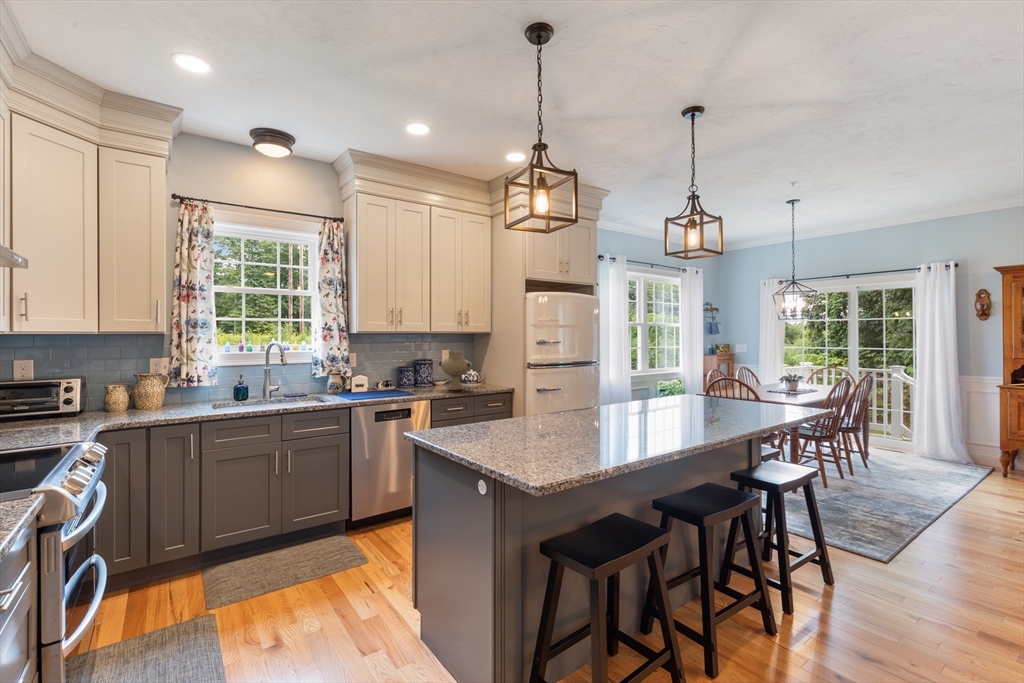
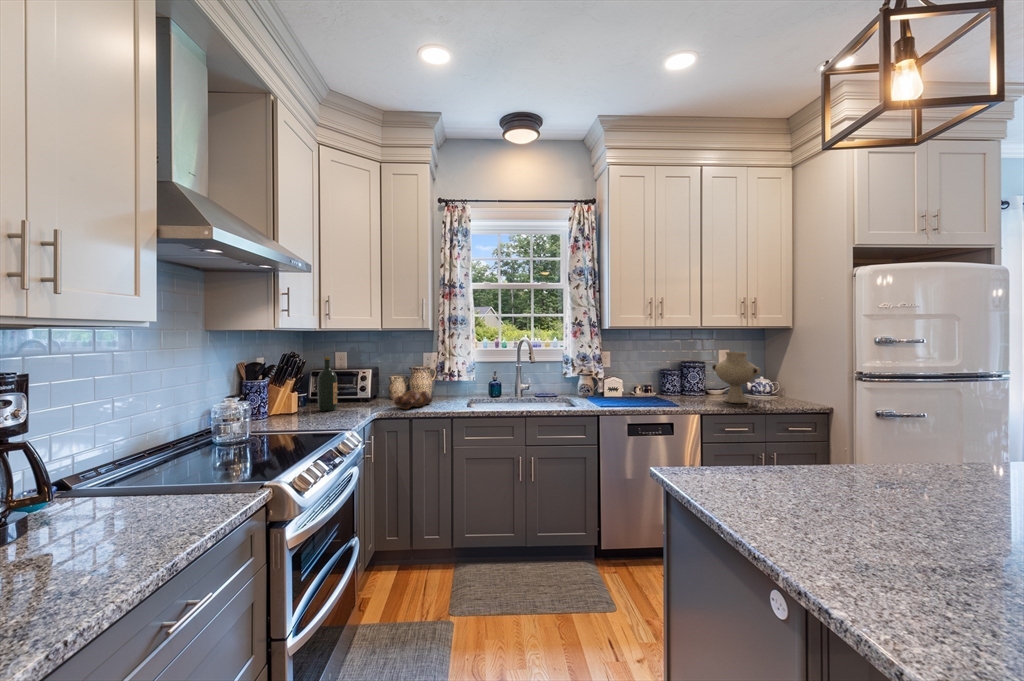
wine bottle: none [19,364,49,428] -> present [318,357,337,411]
bread loaf: none [131,397,175,417] -> present [394,390,433,409]

